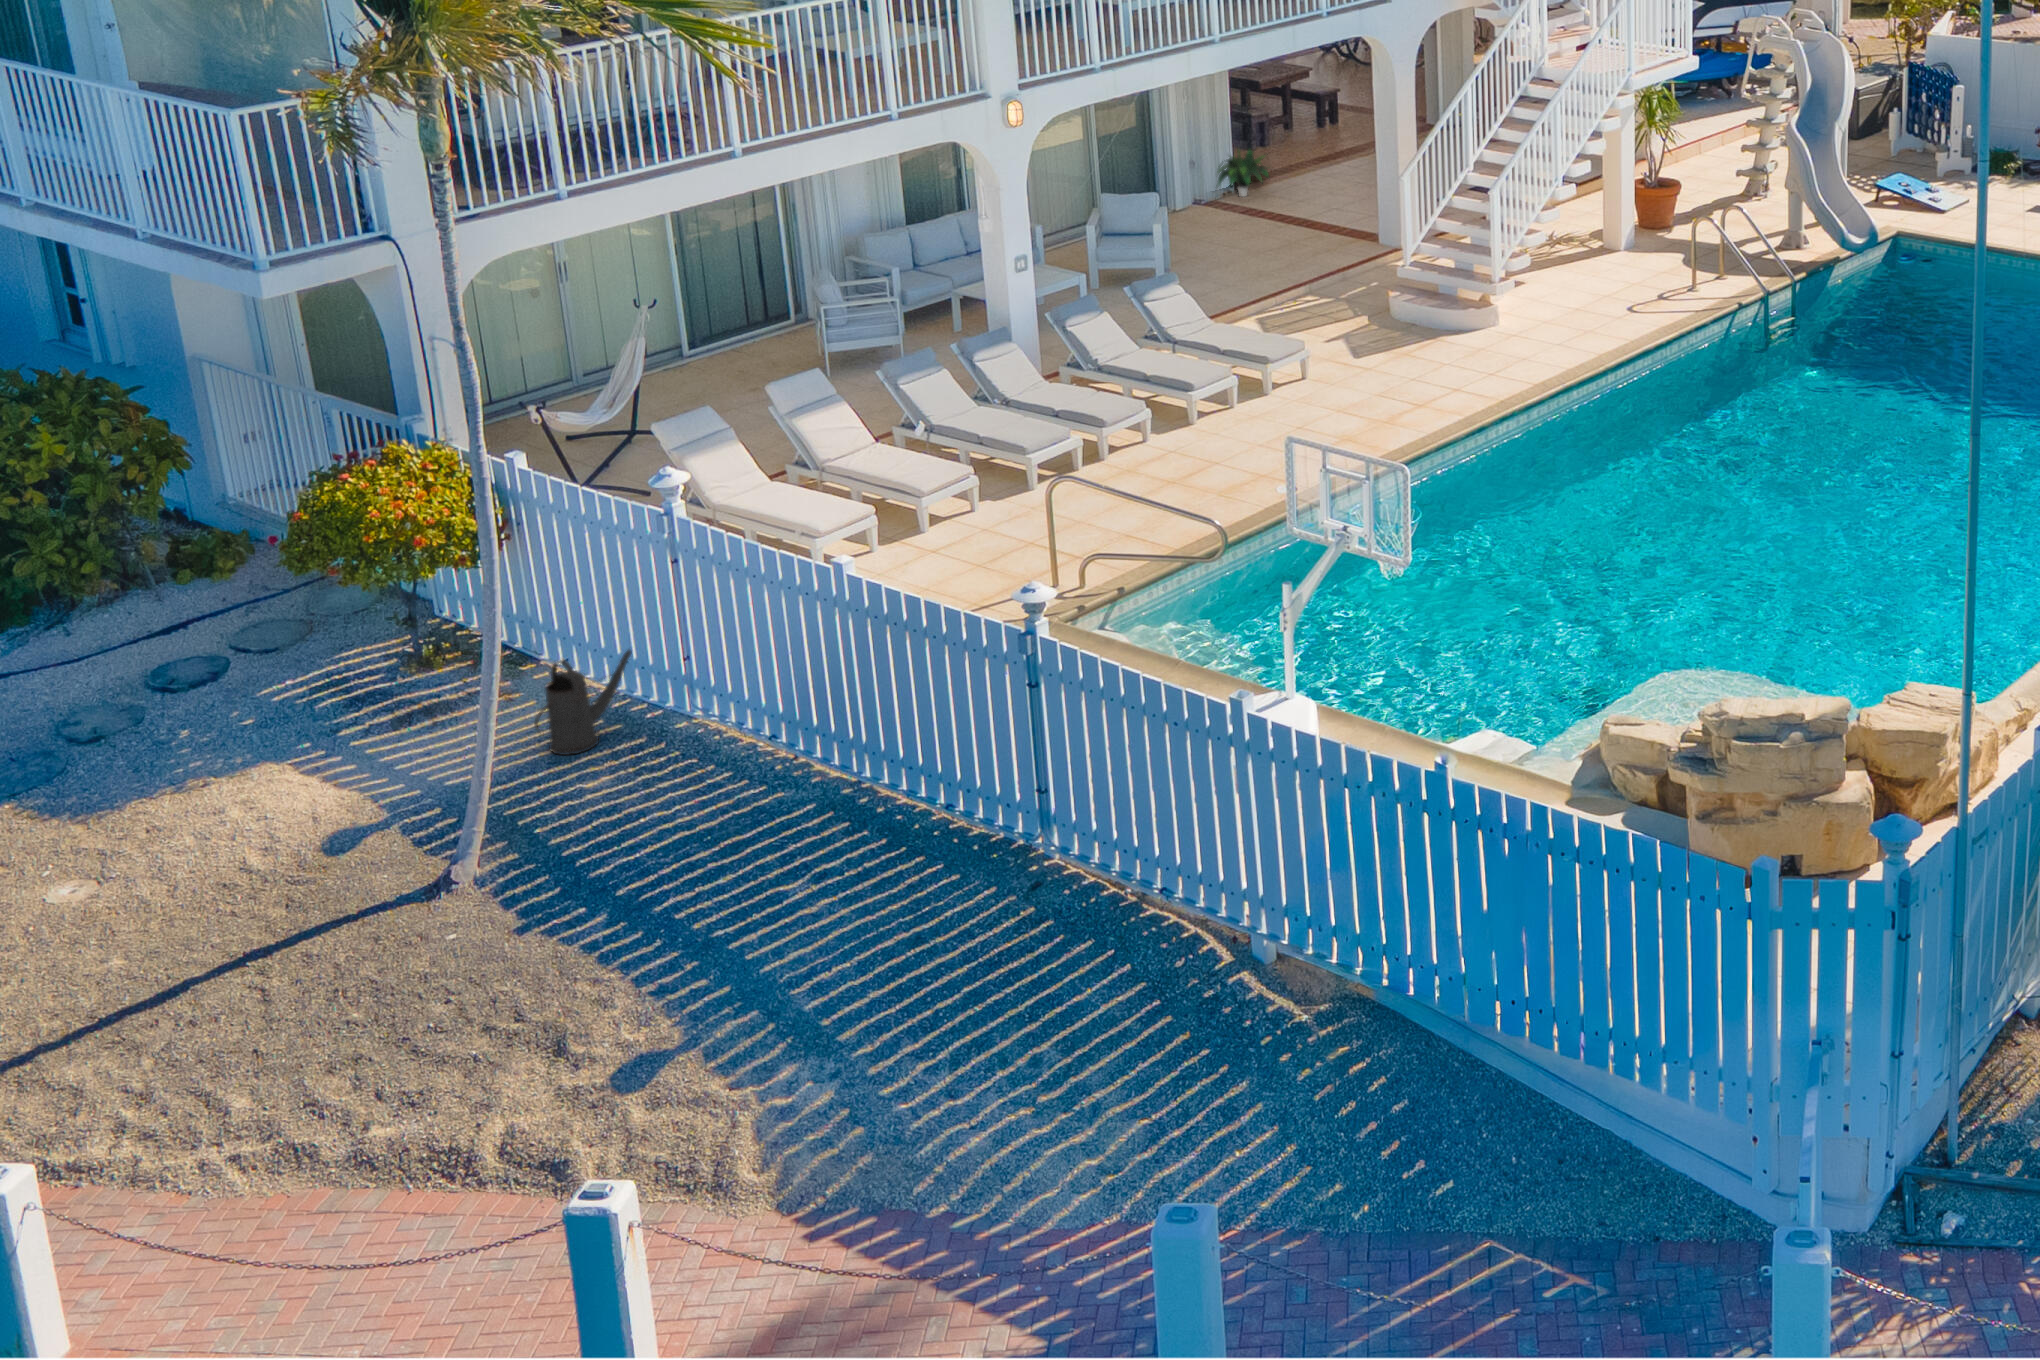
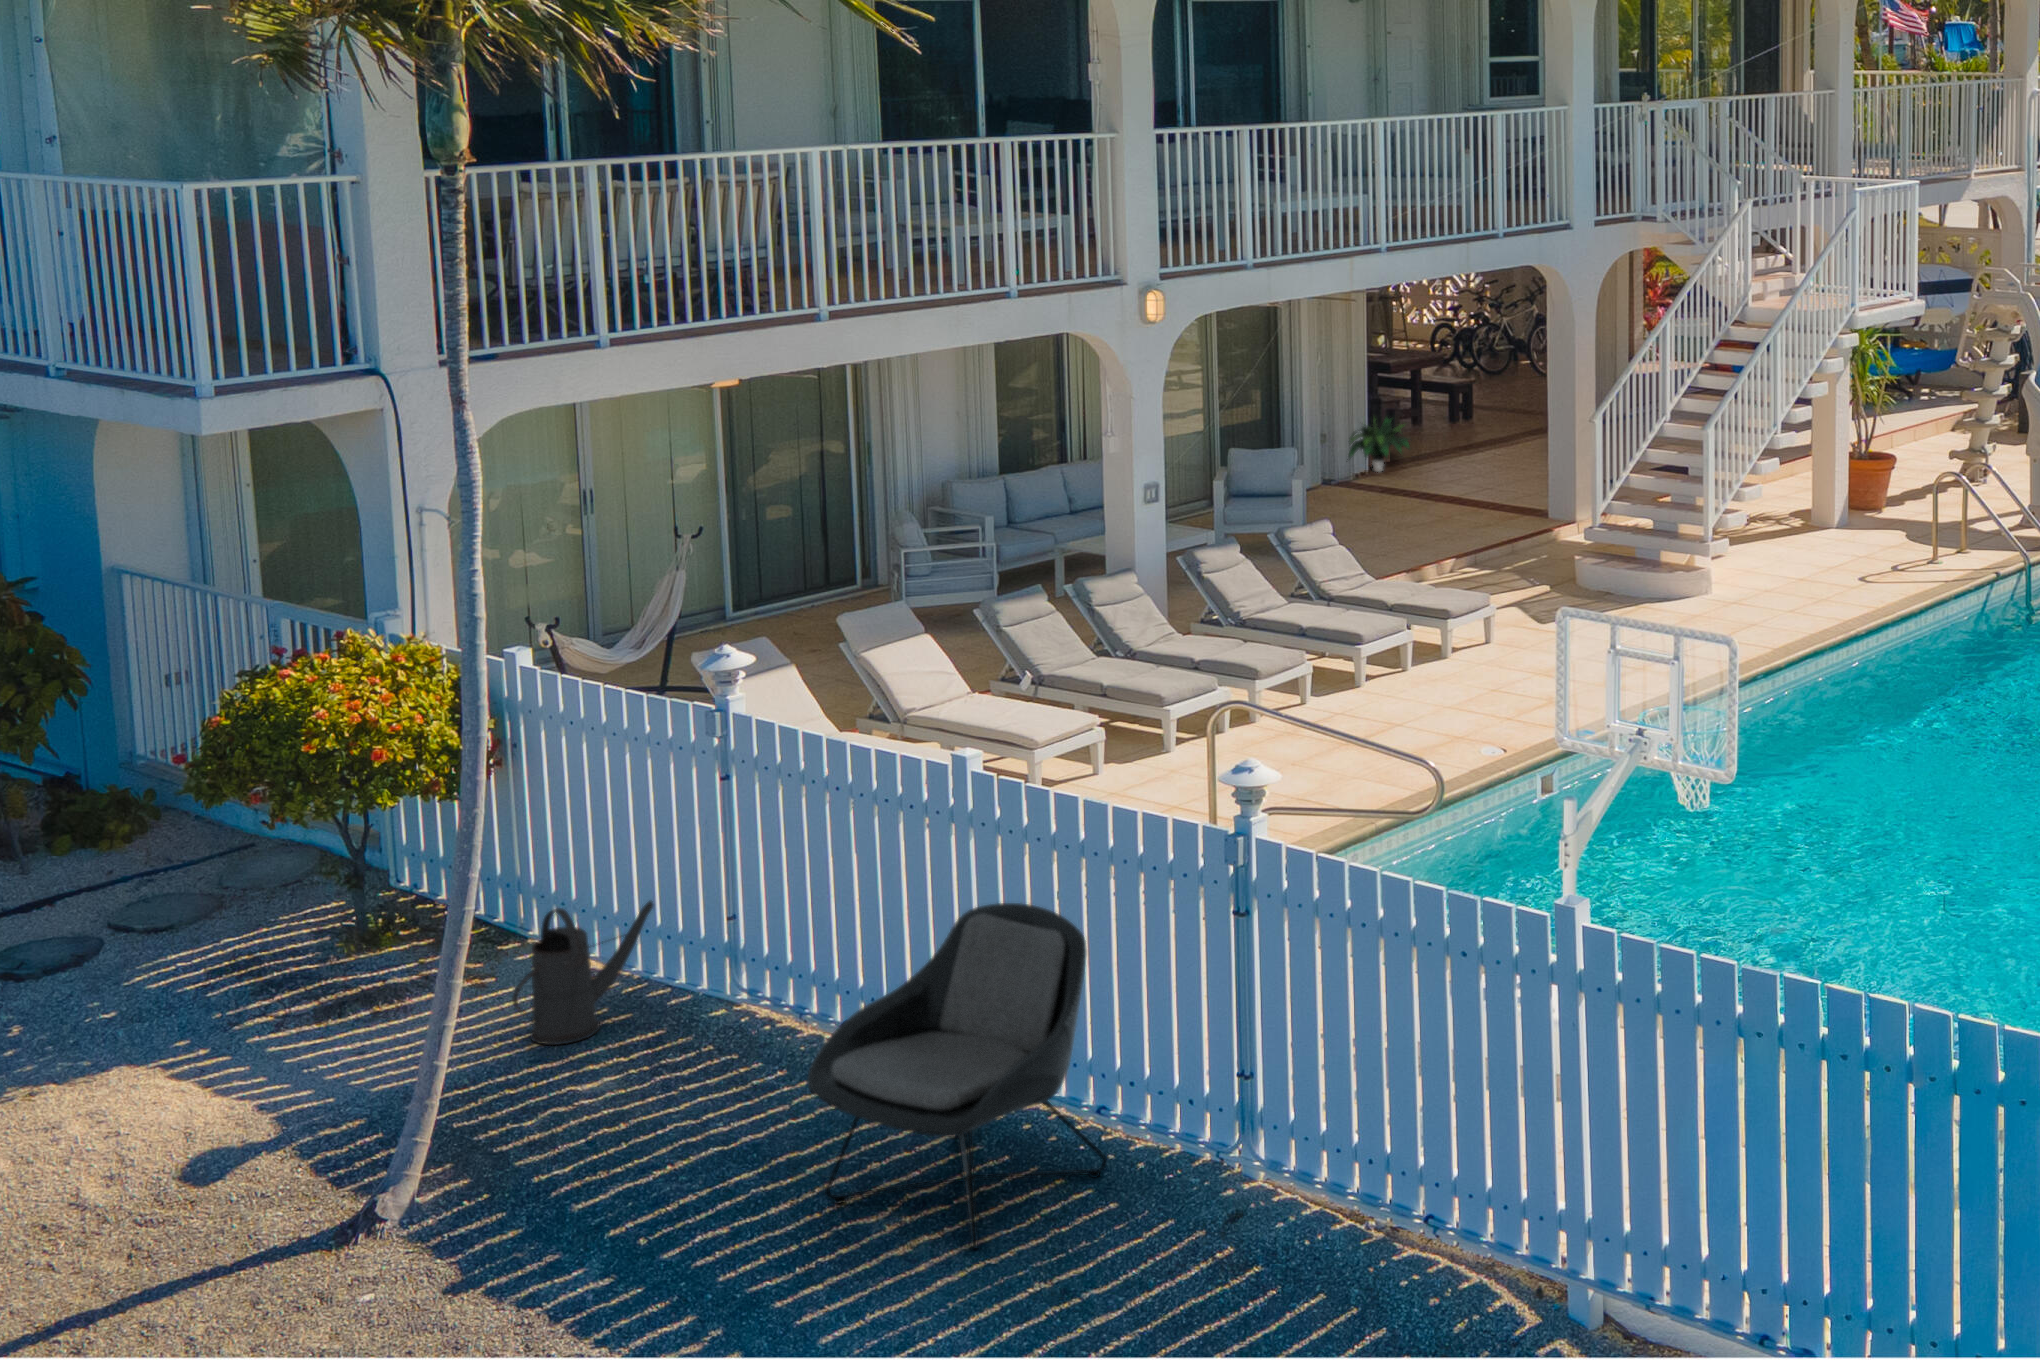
lounge chair: none [741,669,952,906] -> present [807,903,1107,1249]

